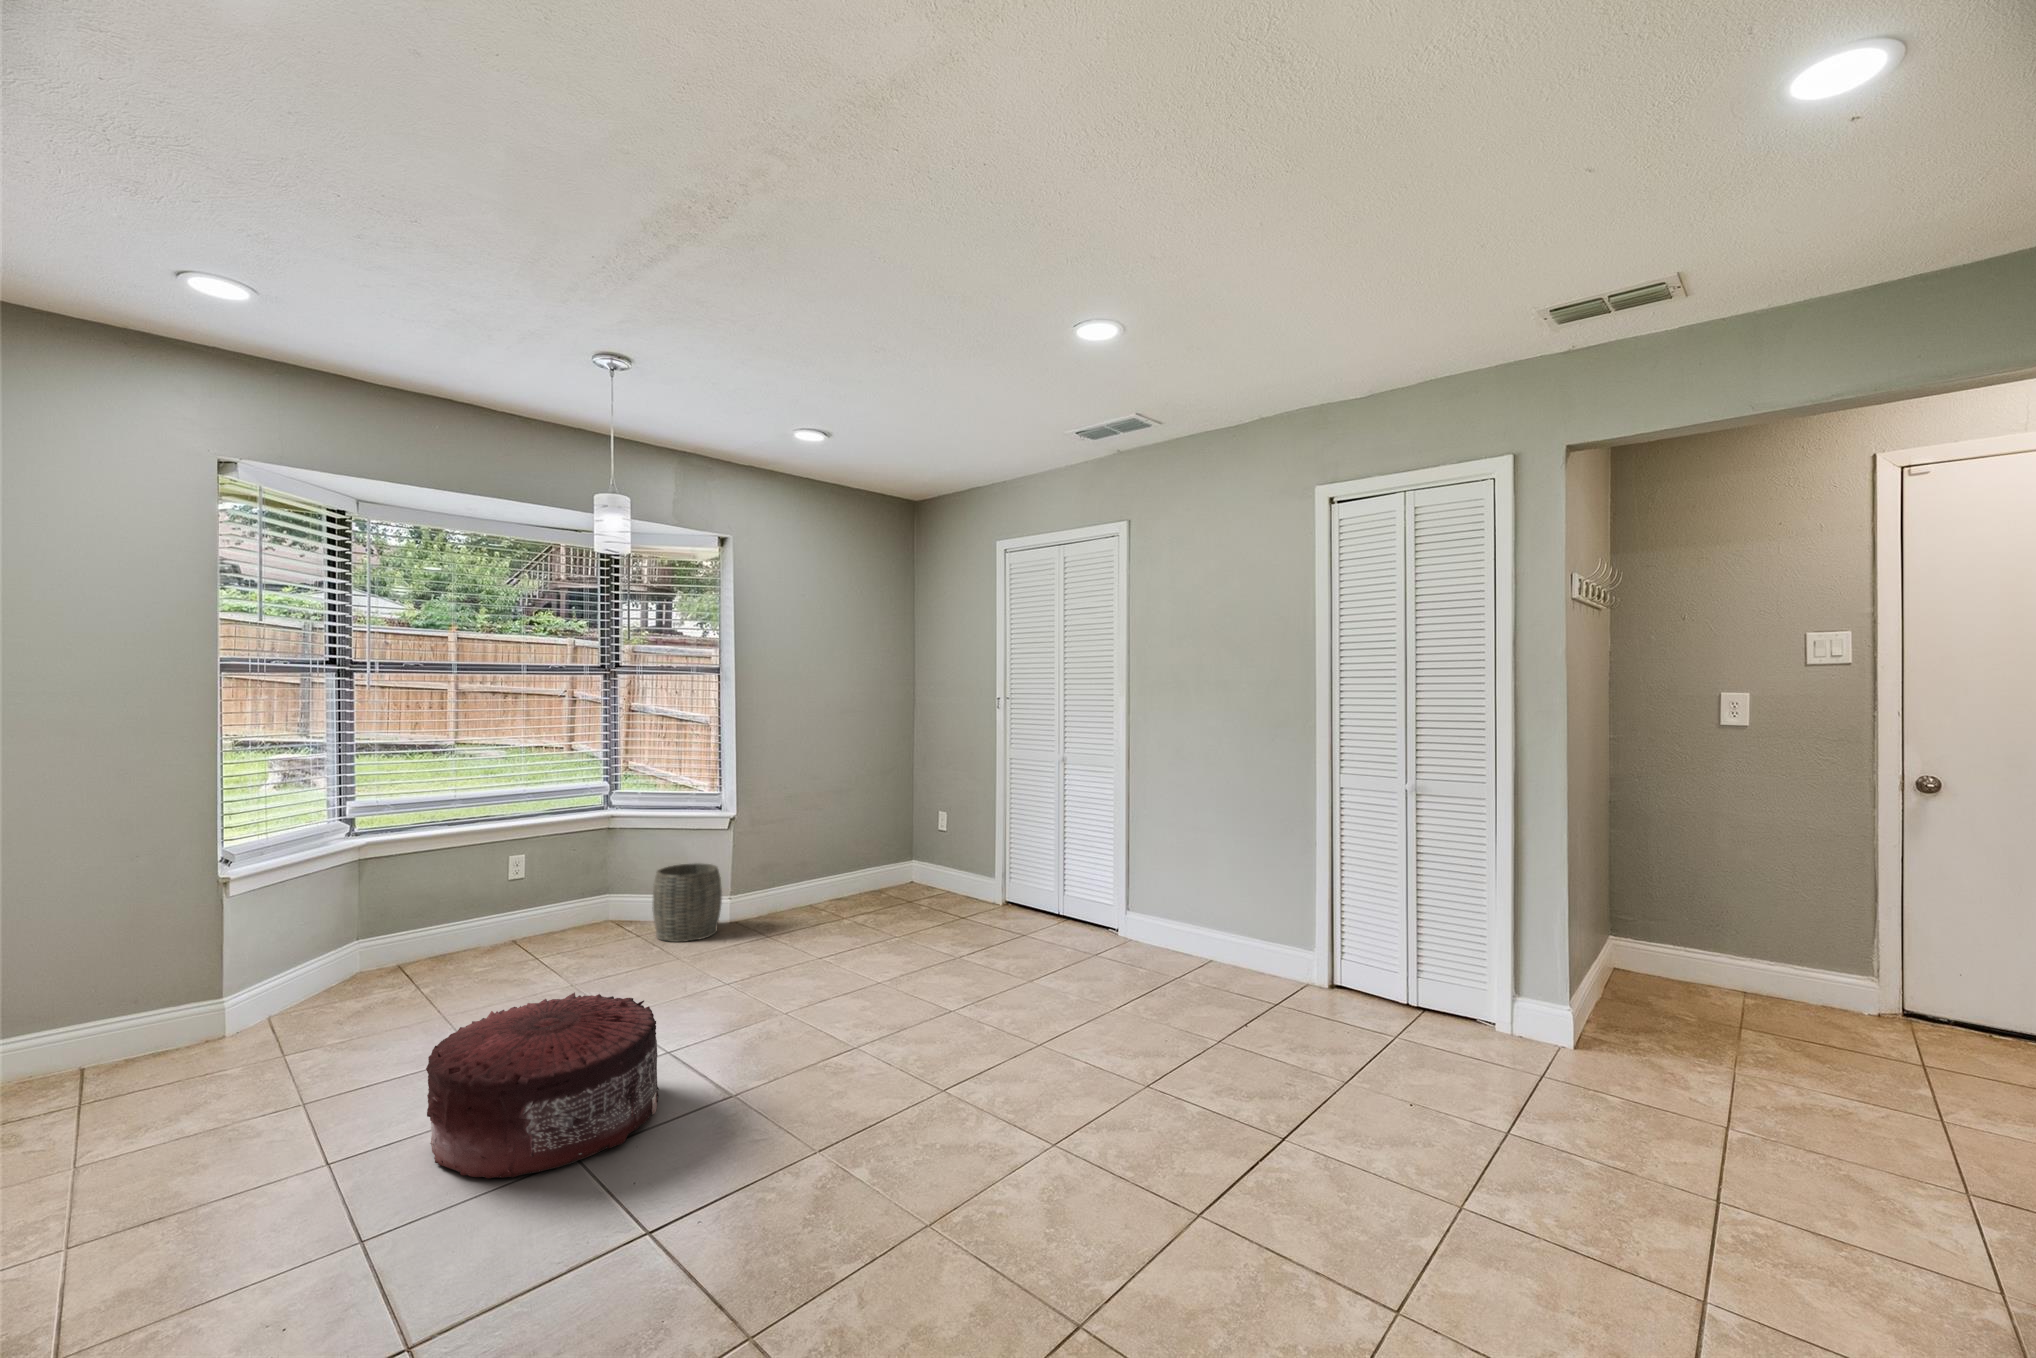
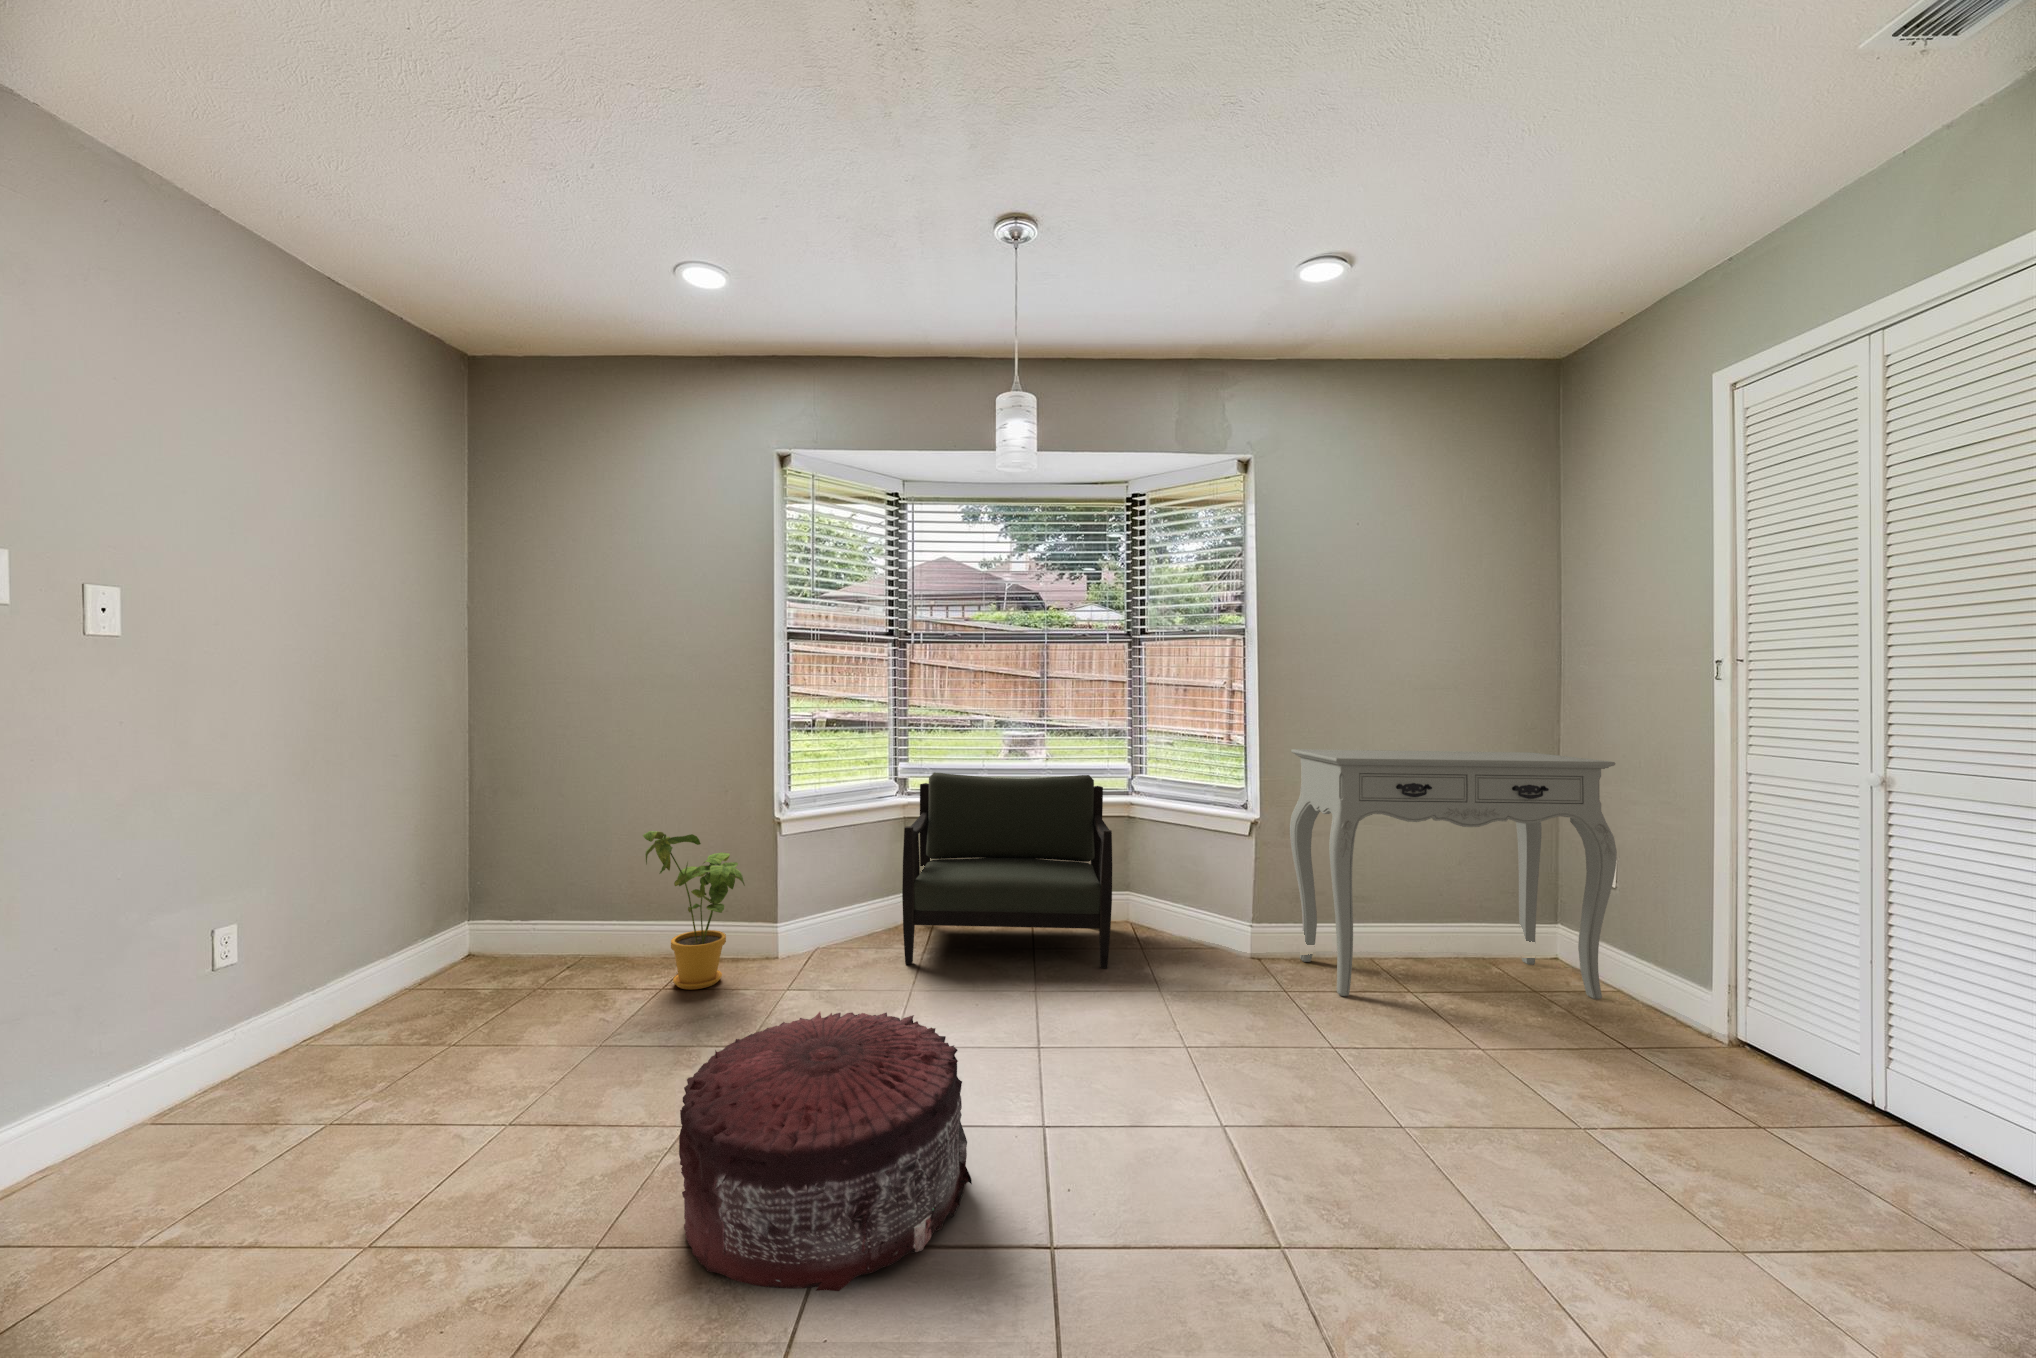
console table: none [757,749,951,932] -> present [1290,749,1617,999]
armchair: none [382,795,627,1003] -> present [902,773,1112,968]
woven basket: present [652,863,722,942] -> none [1156,869,1237,968]
house plant: none [70,914,232,1094] -> present [643,831,745,990]

